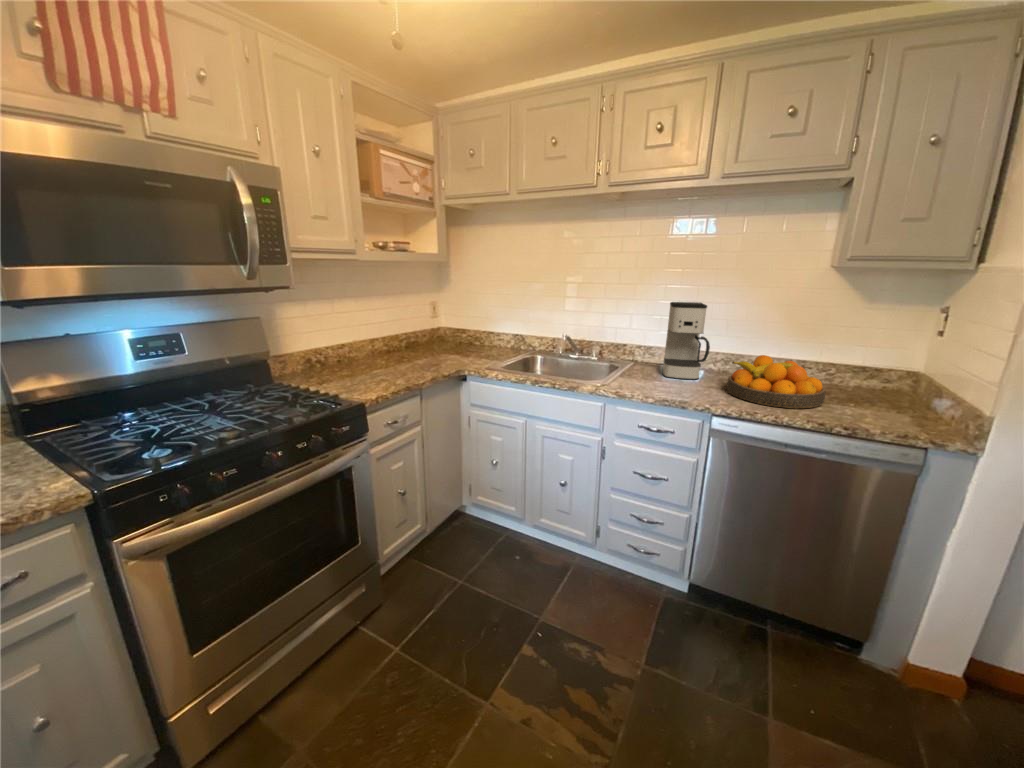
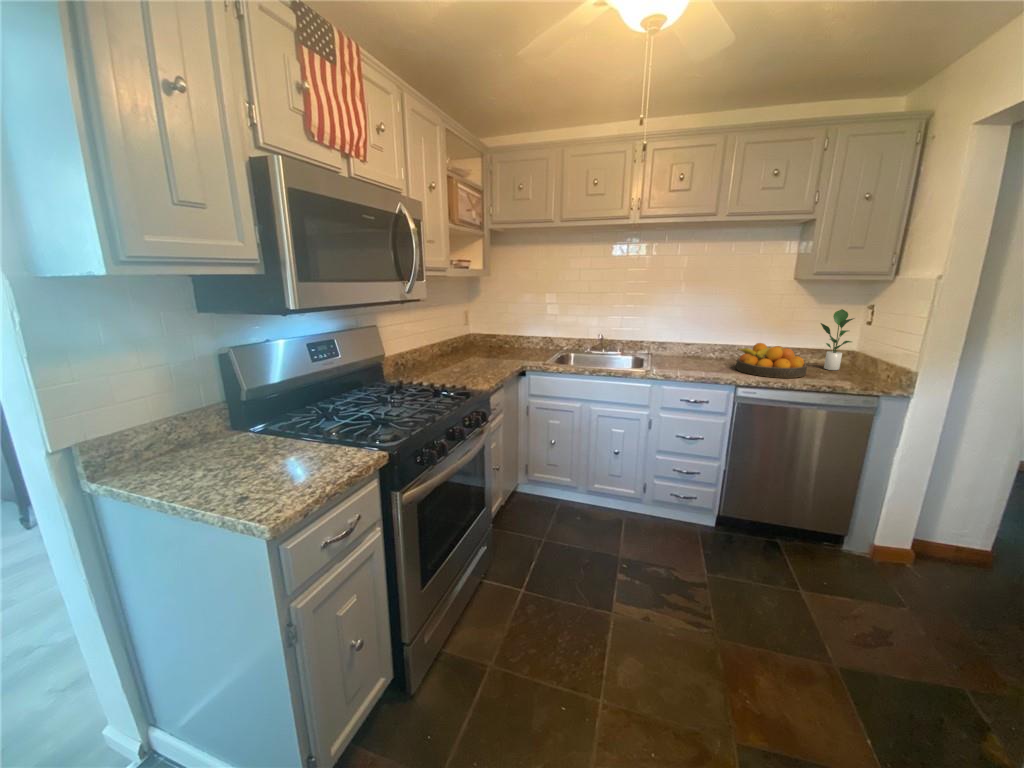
coffee maker: present [663,302,710,380] -> none [676,306,716,365]
potted plant: none [859,312,911,400] -> present [821,309,854,370]

